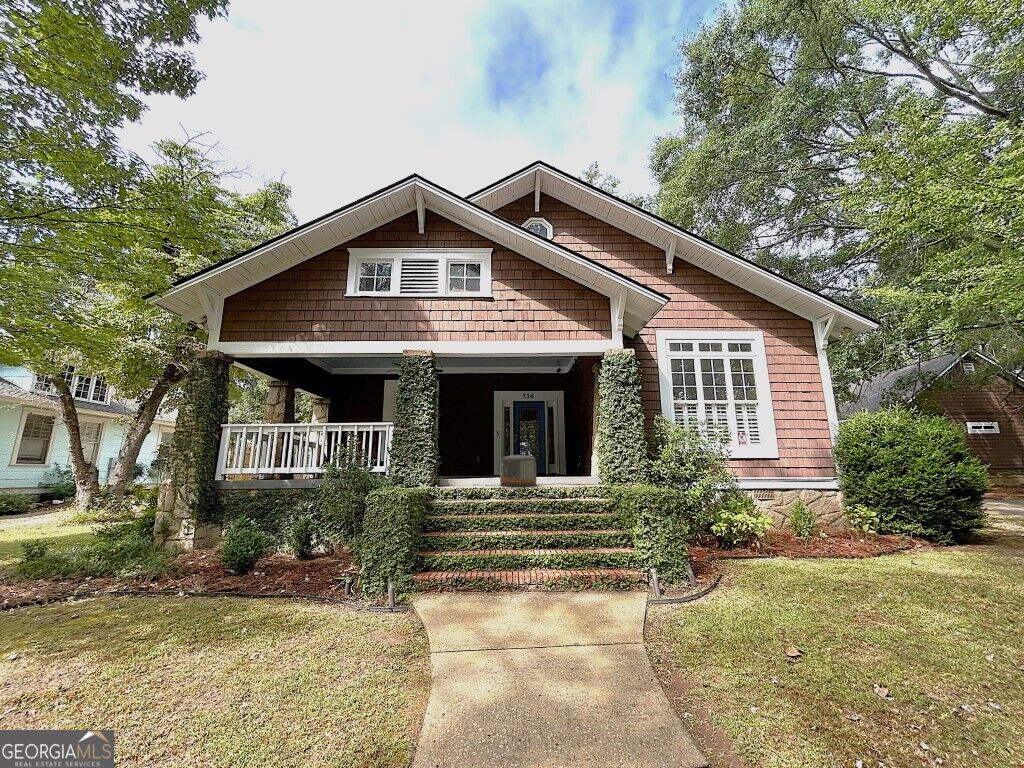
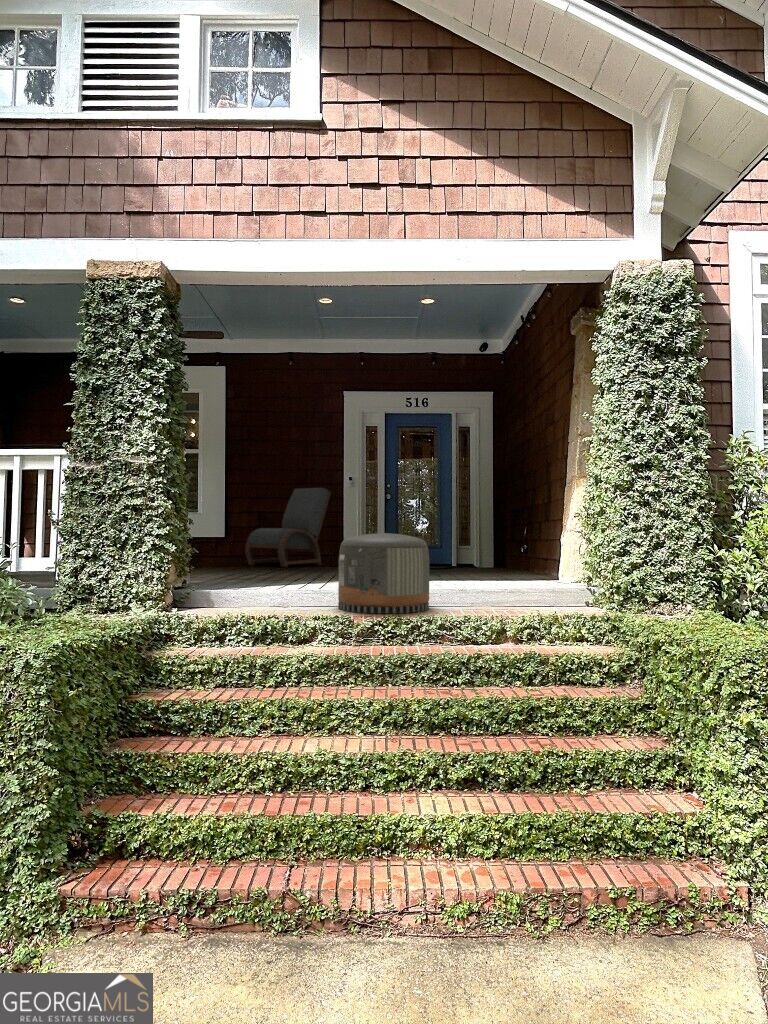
lounge chair: none [451,436,490,473] -> present [245,488,331,567]

